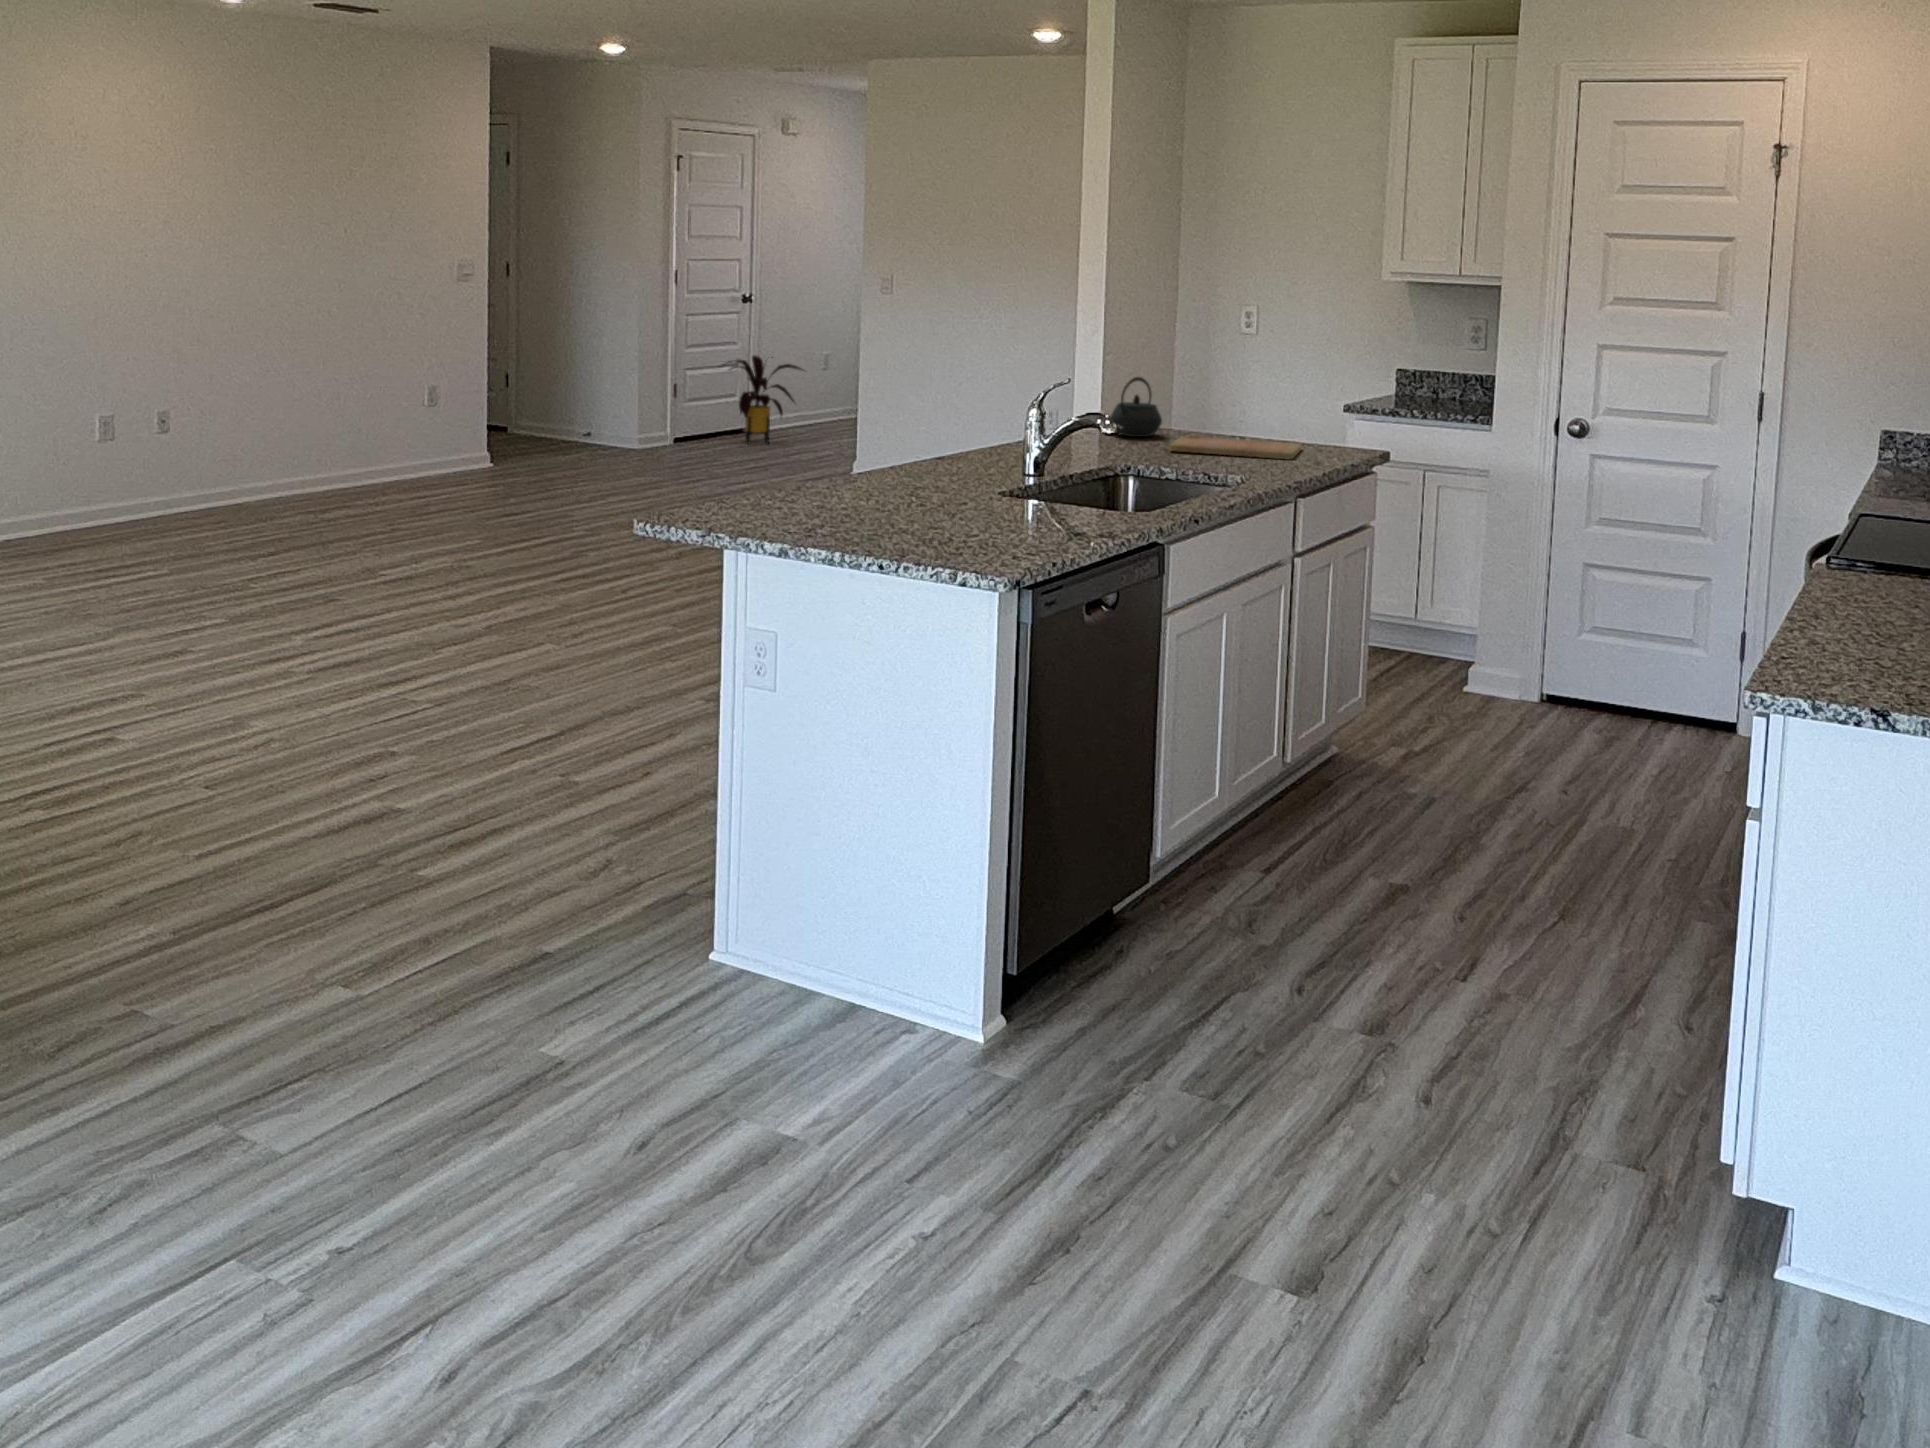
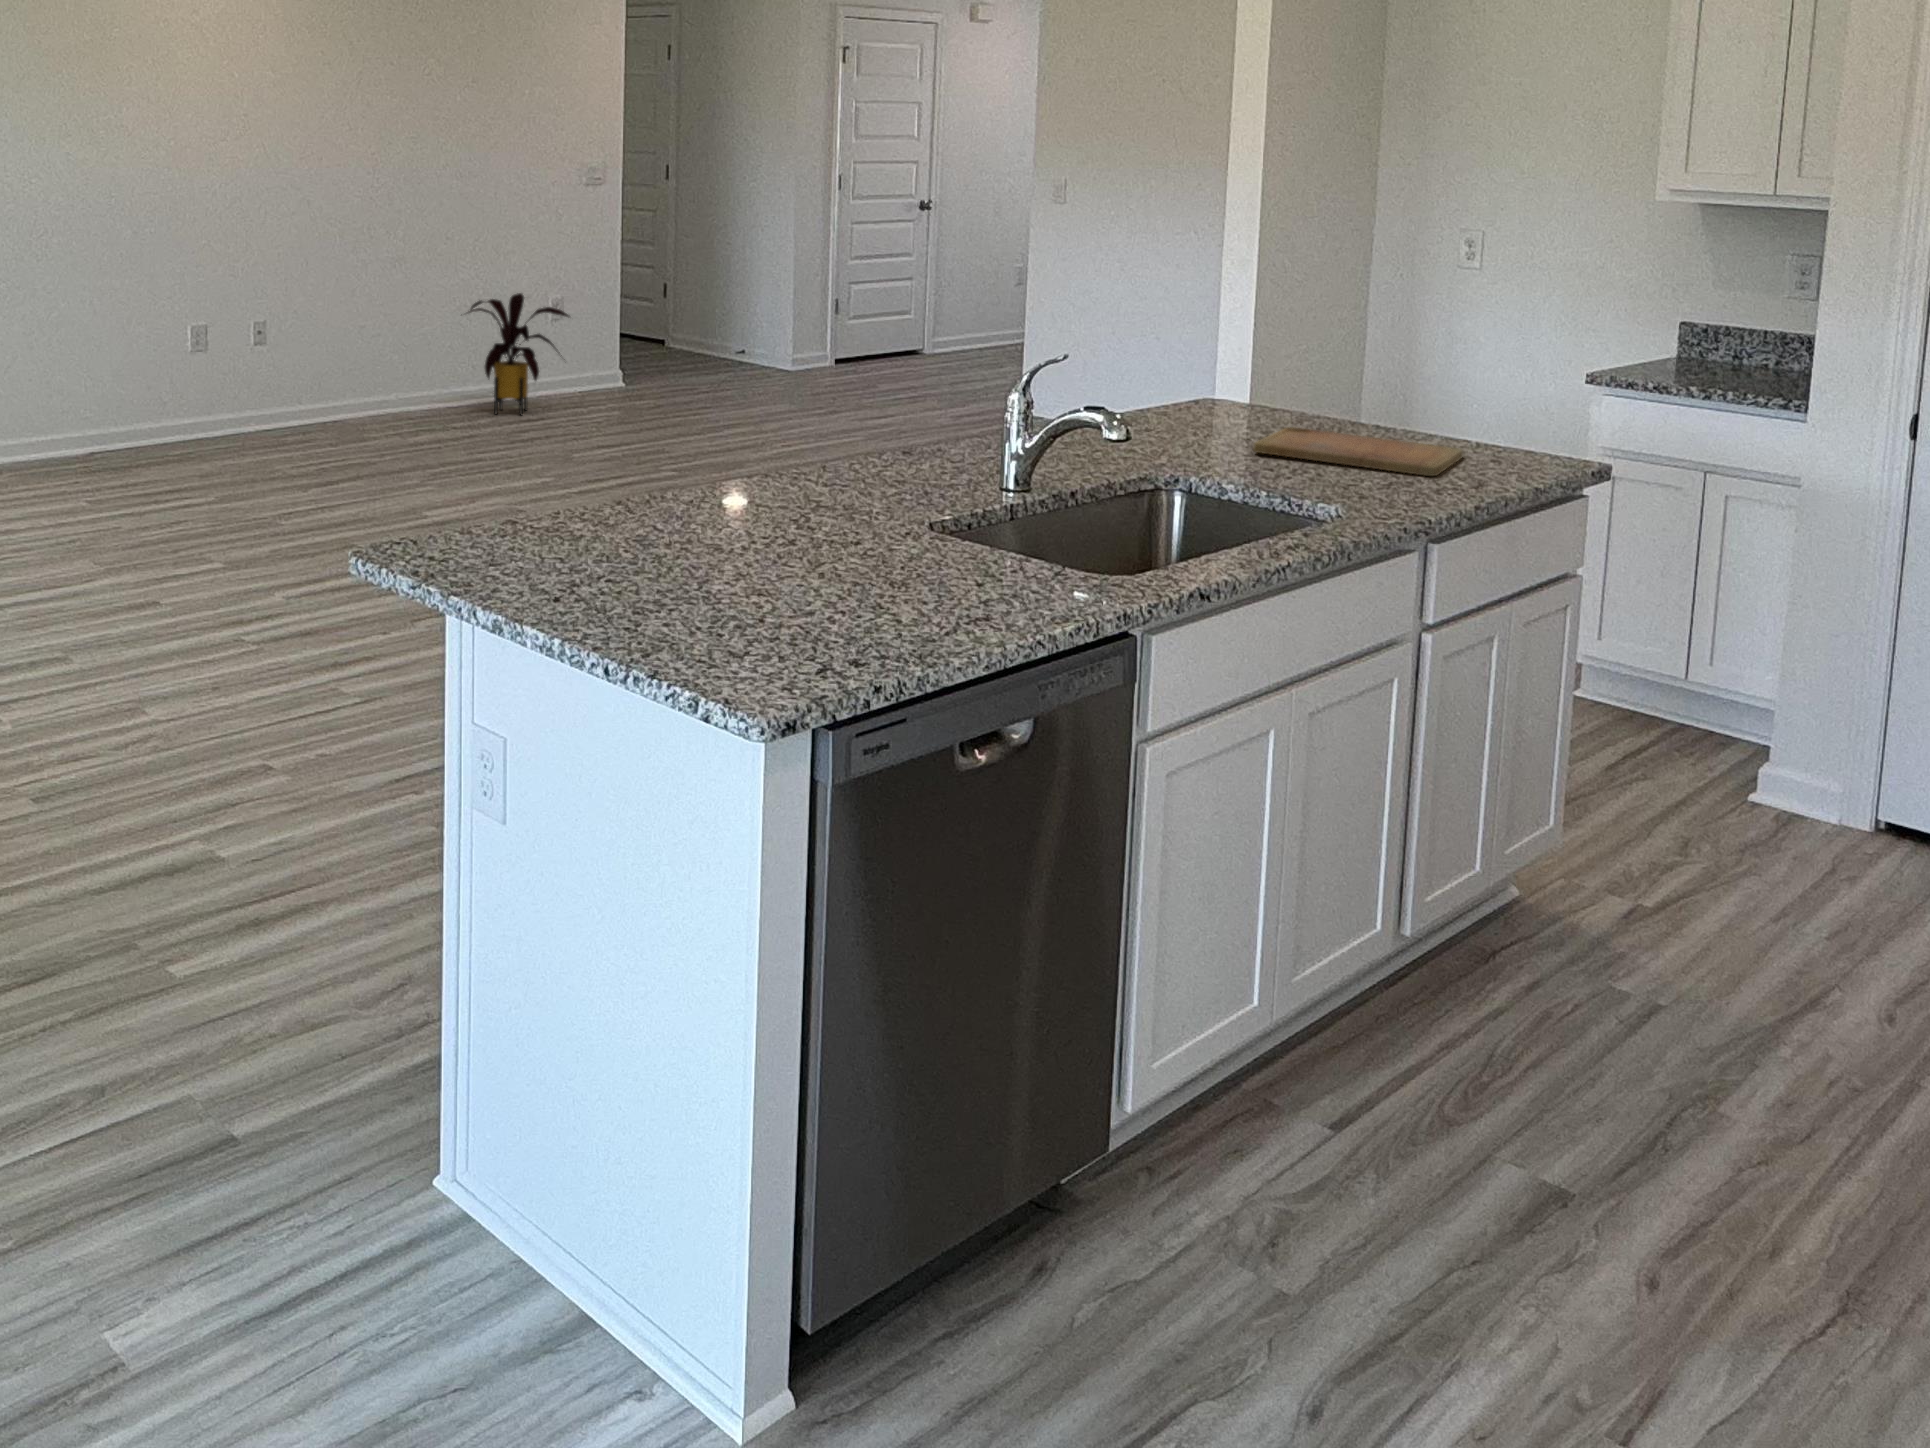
house plant: present [728,355,802,444] -> present [468,293,569,416]
kettle: present [1111,377,1162,437] -> none [1189,339,1264,424]

